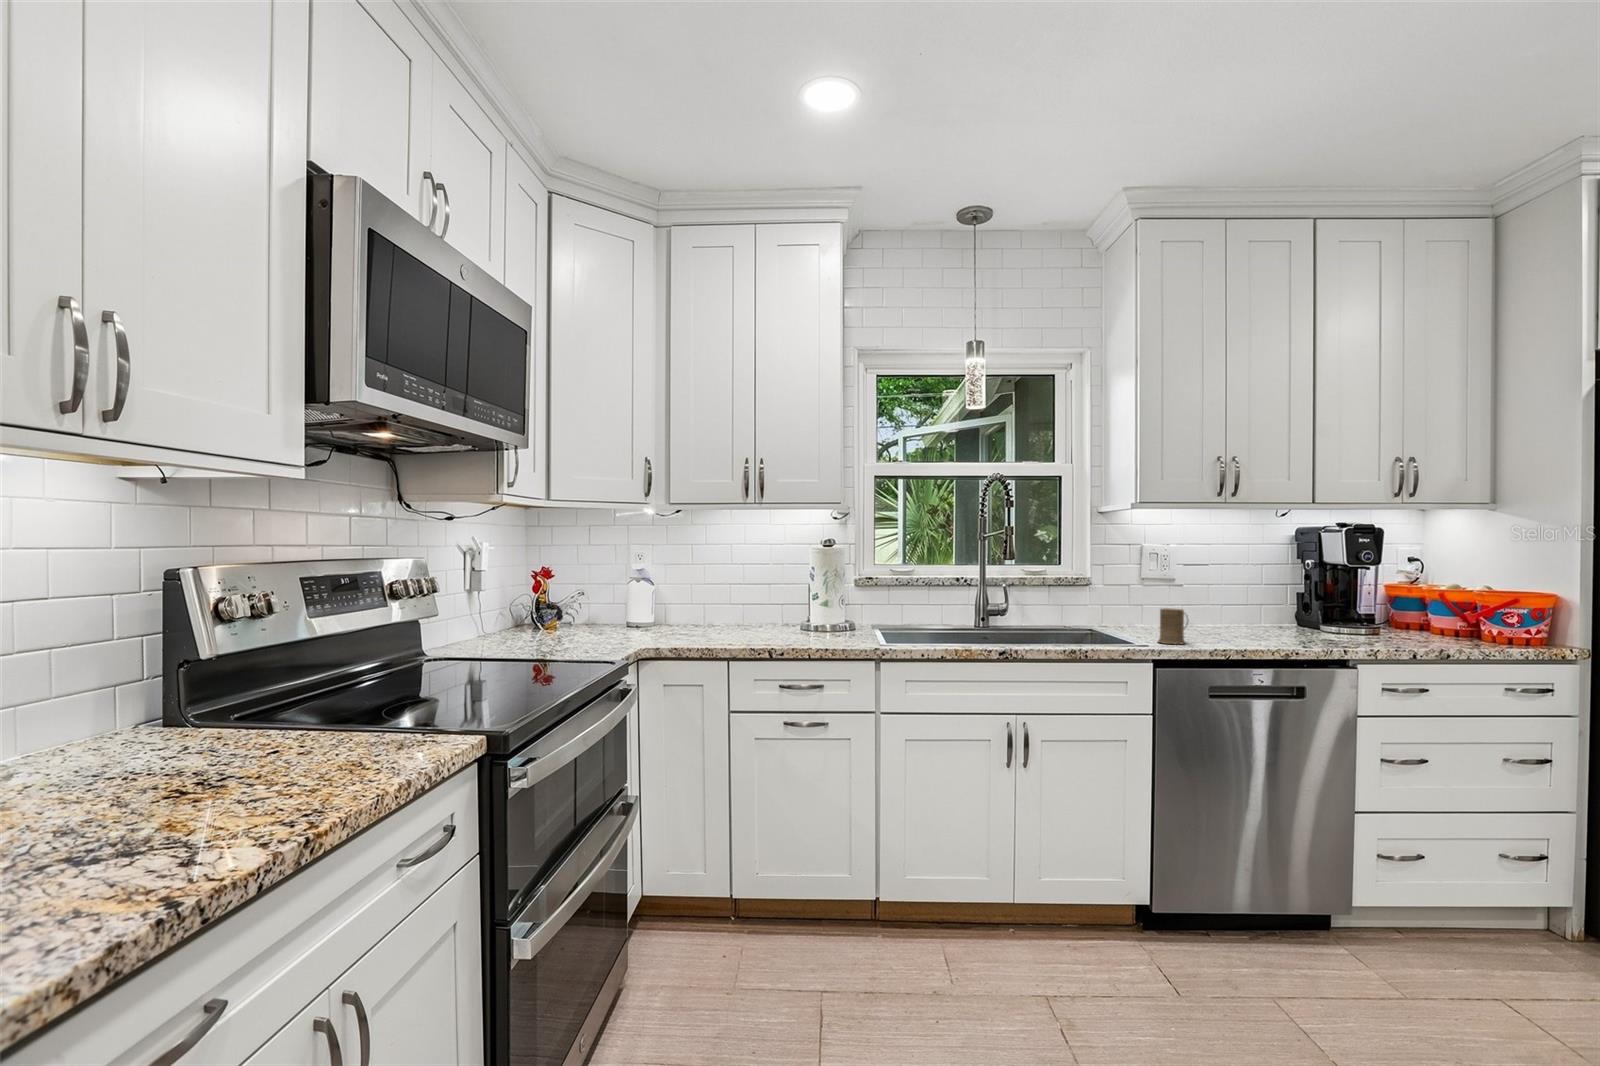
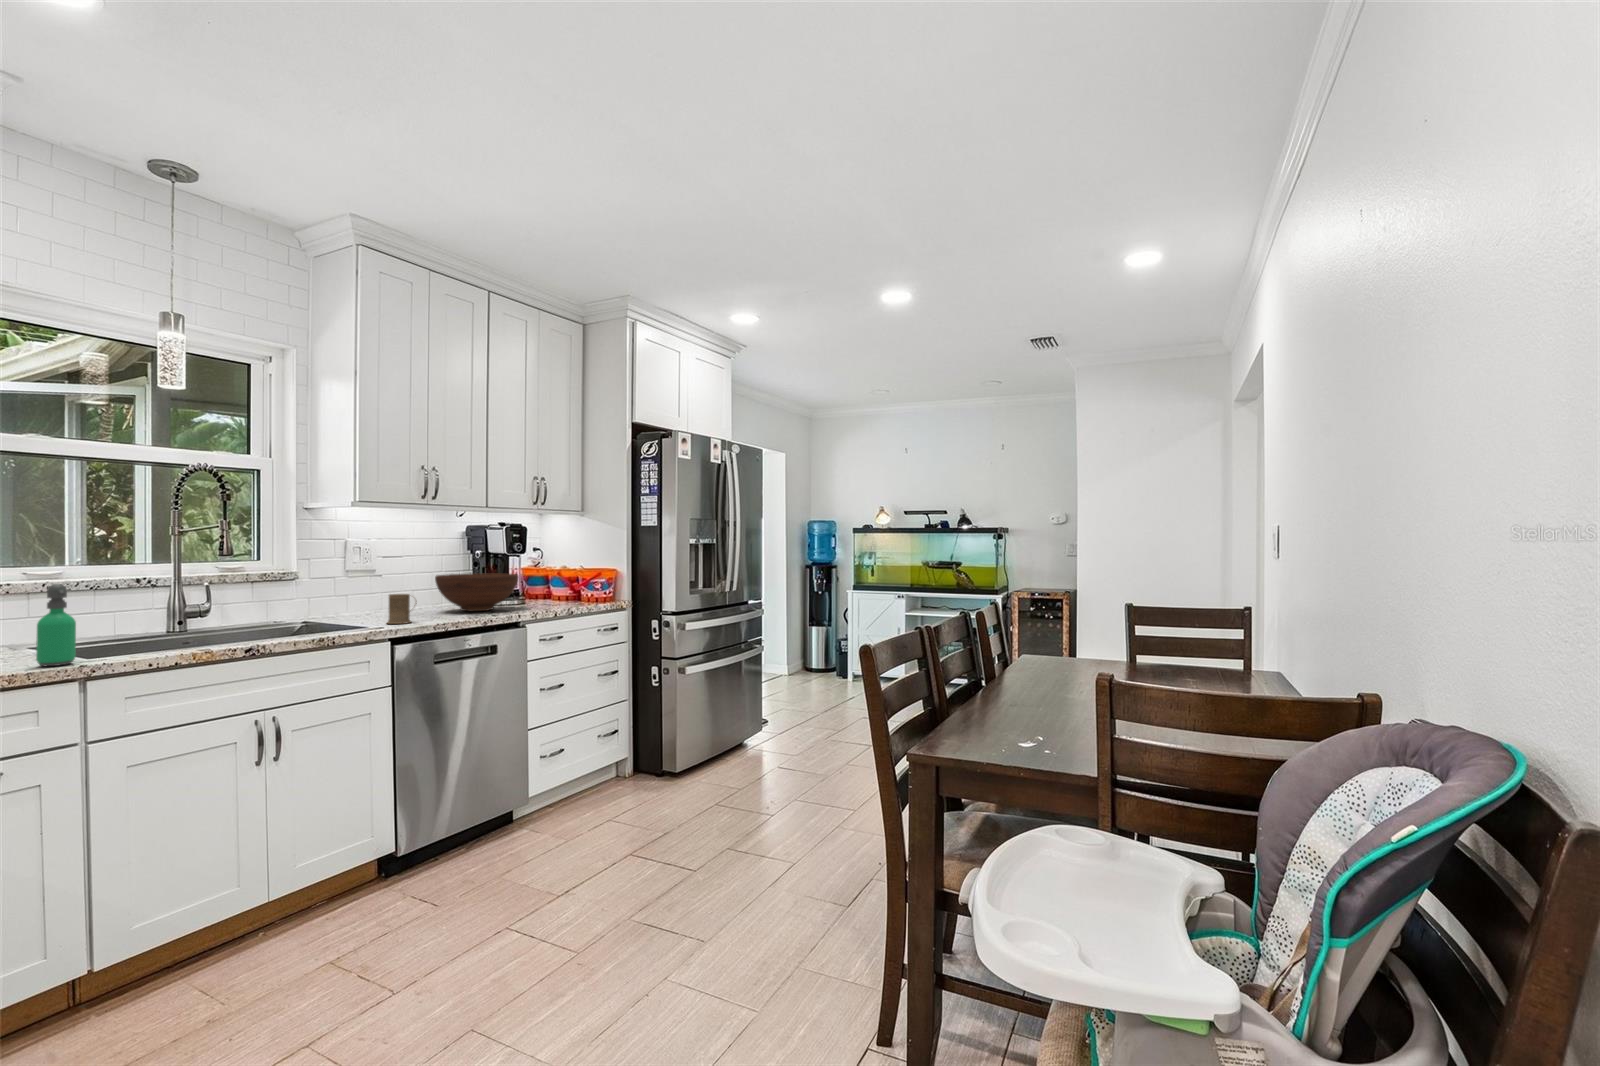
soap dispenser: none [862,580,885,646] -> present [36,584,76,666]
fruit bowl: none [1234,588,1351,640] -> present [435,573,518,611]

